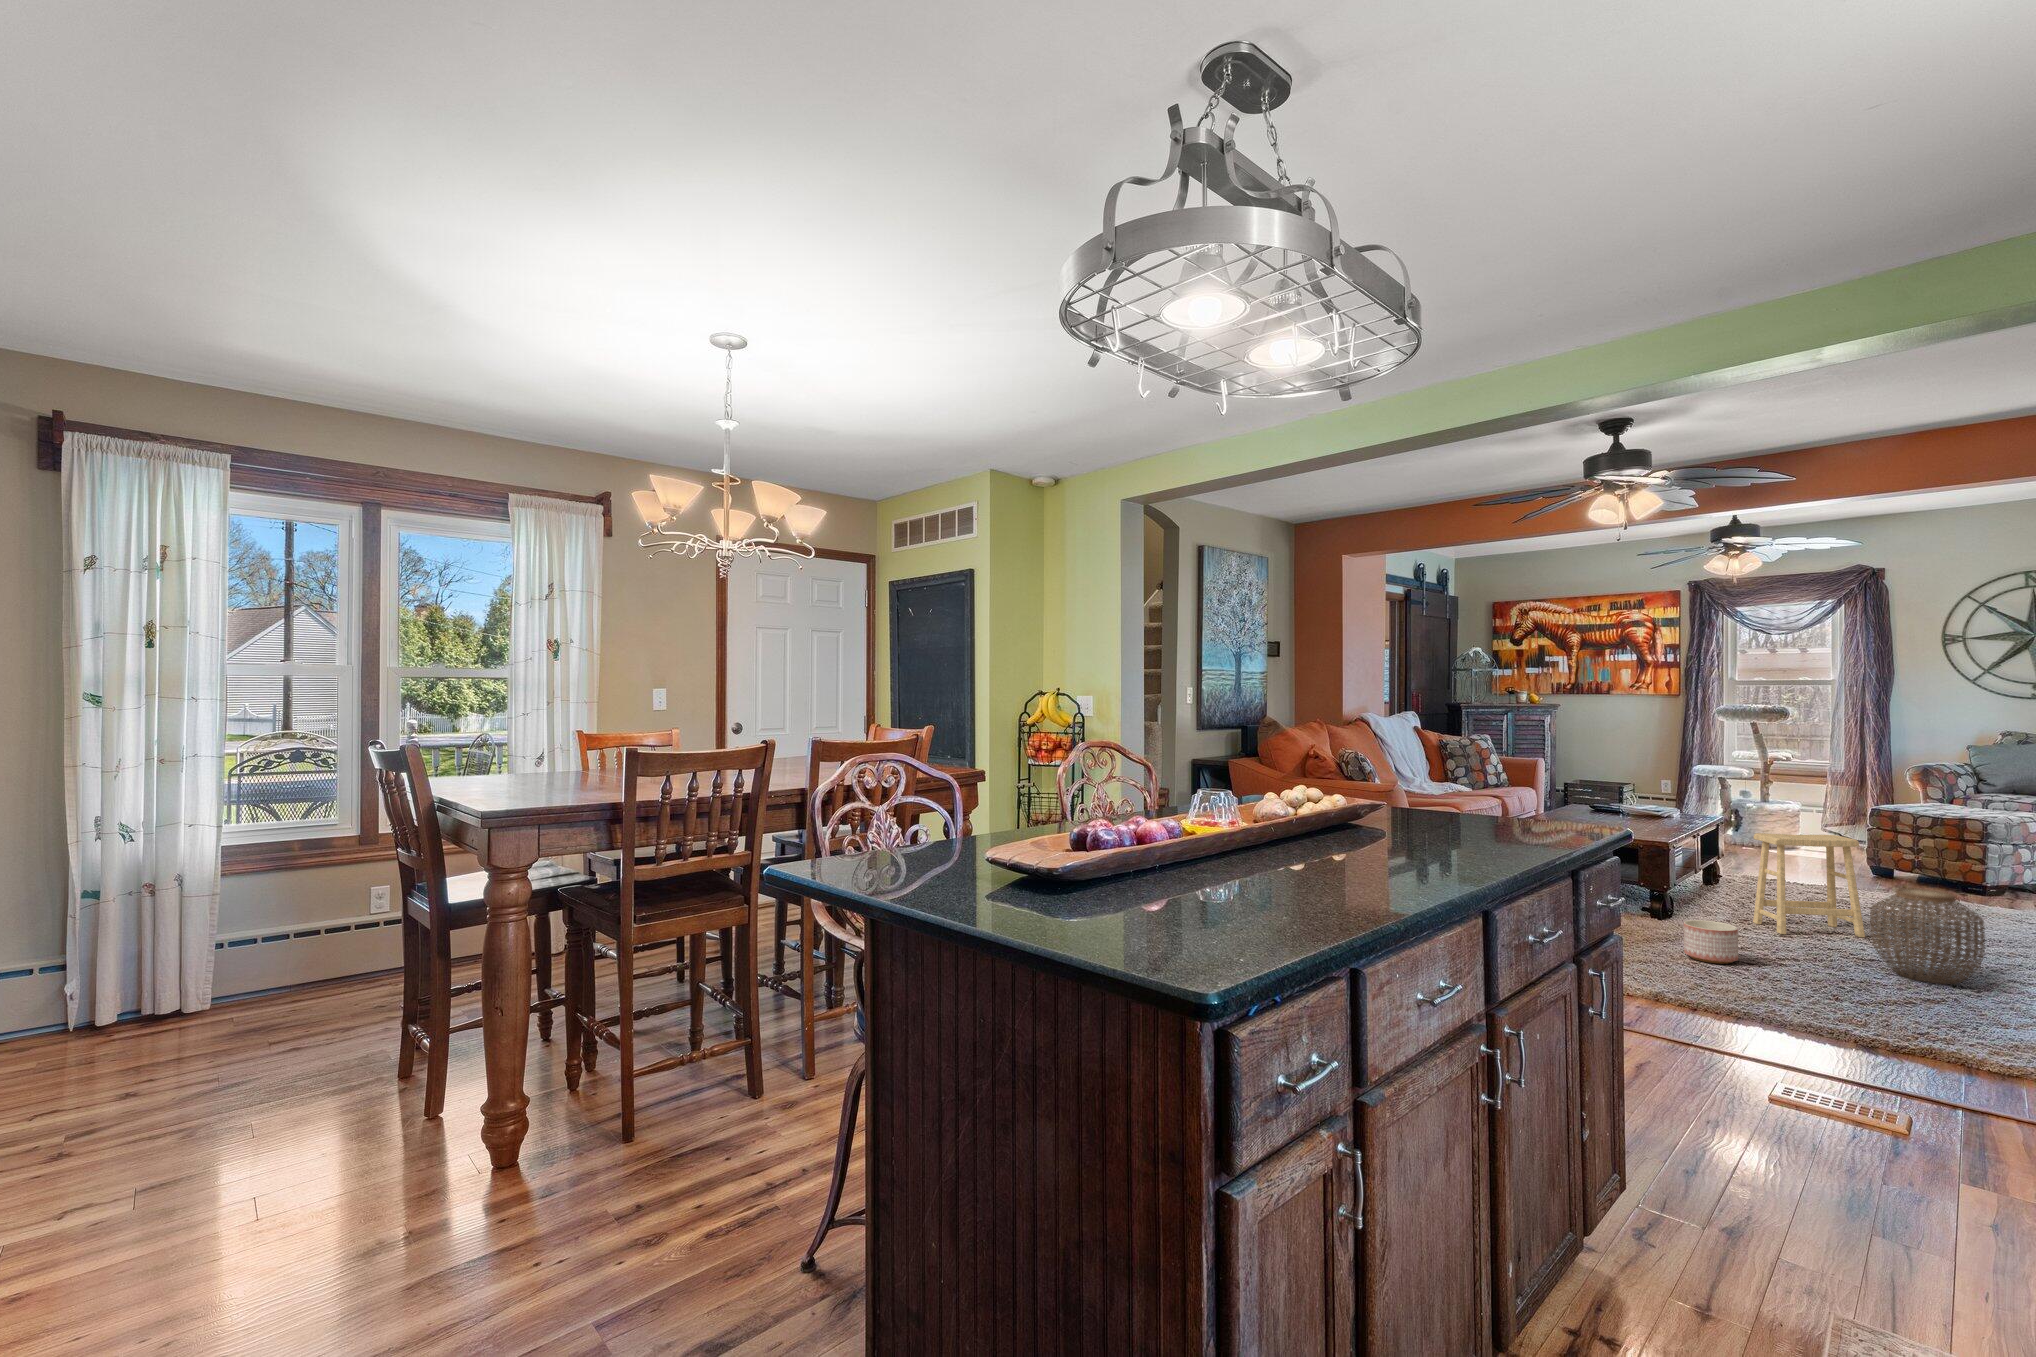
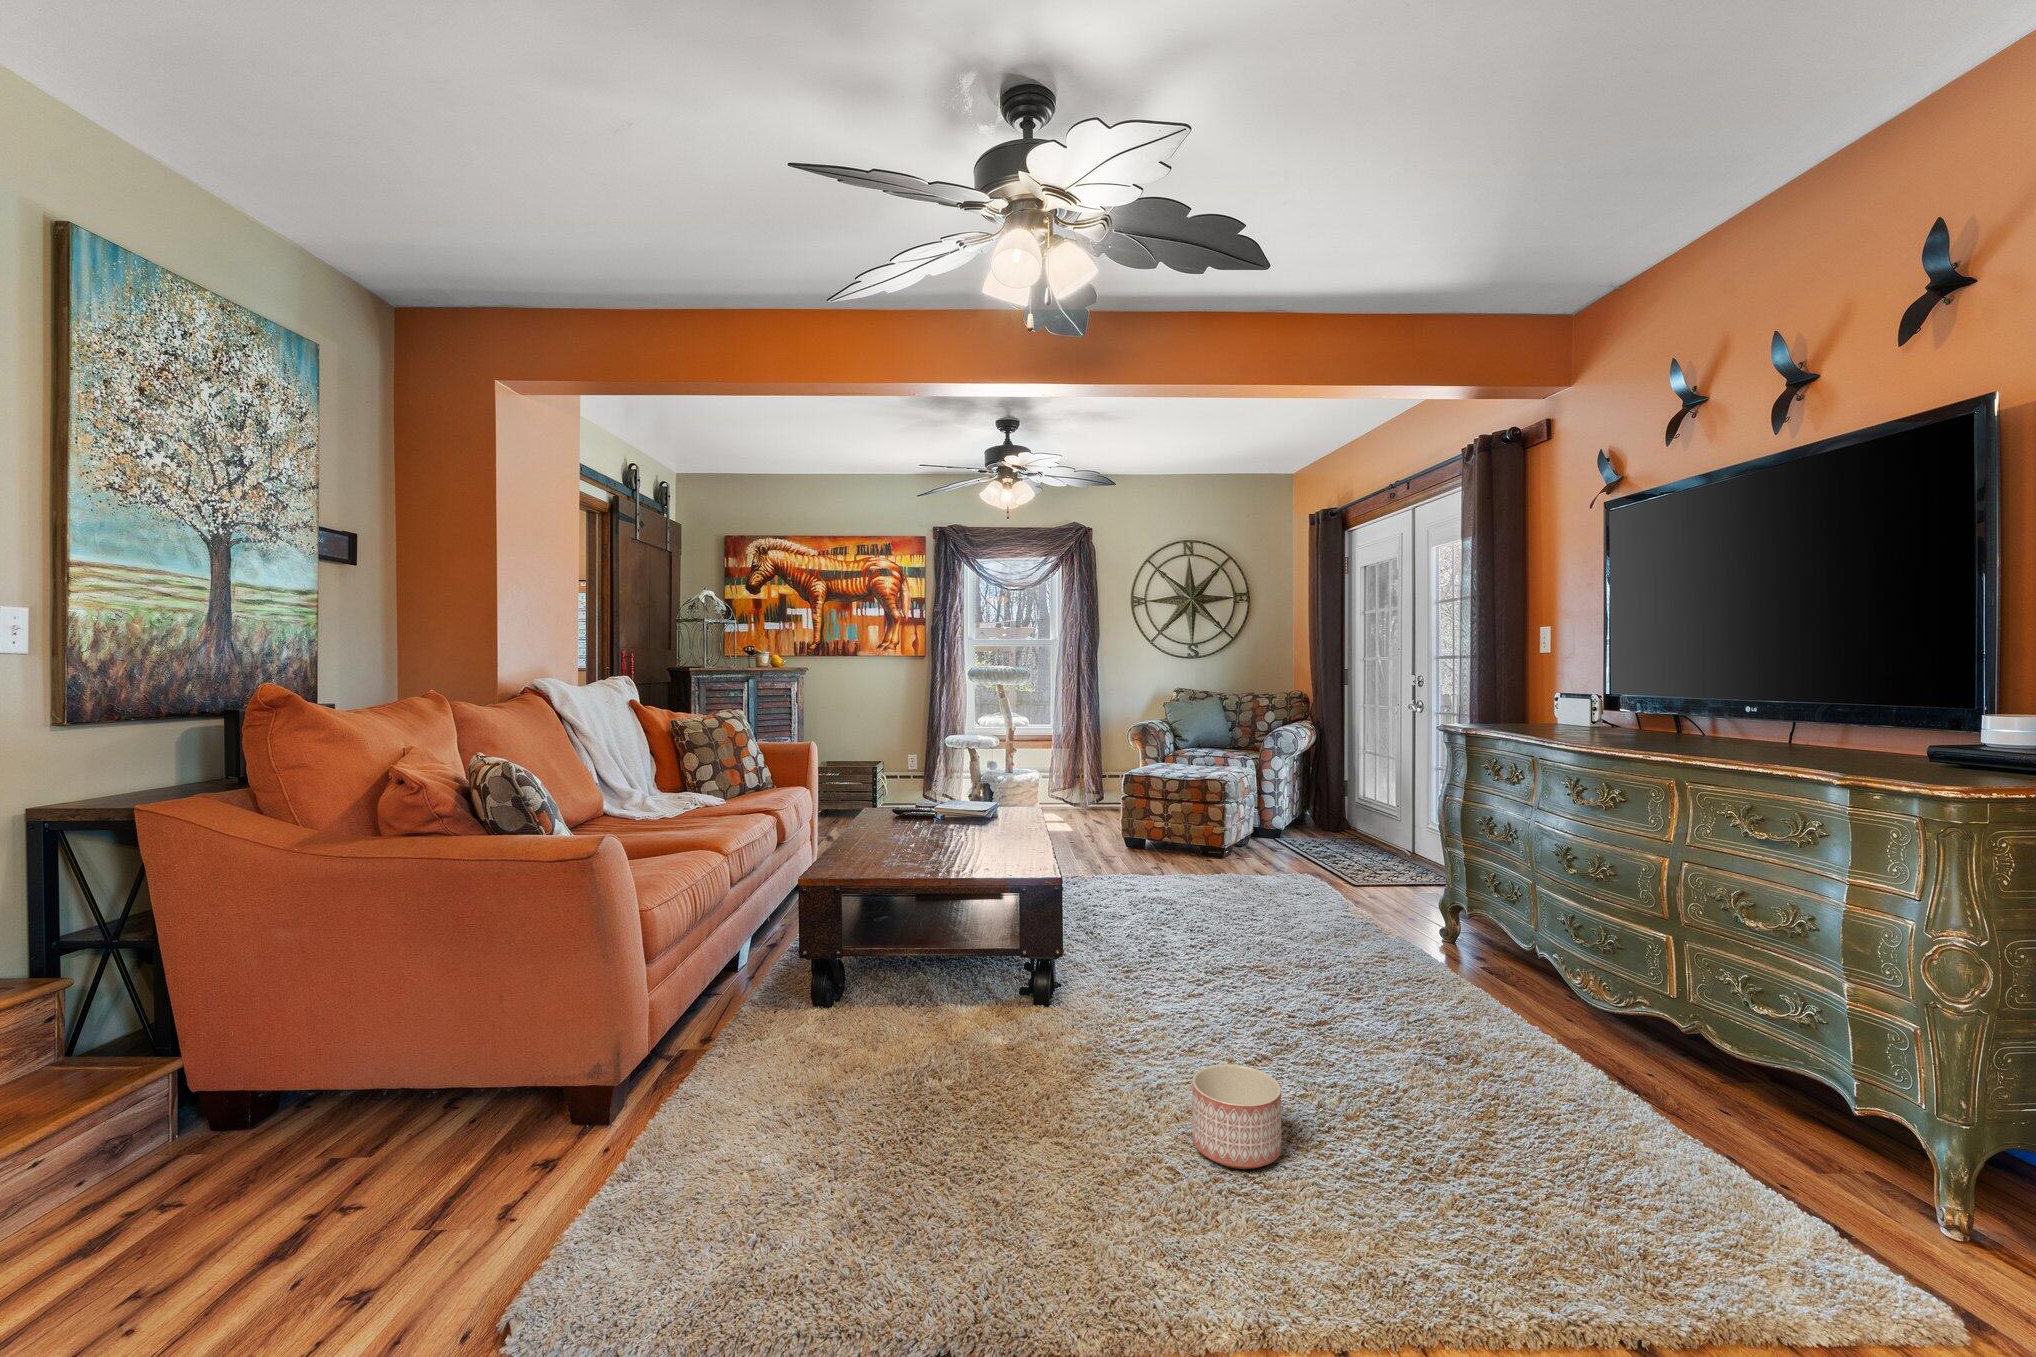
footstool: present [1753,833,1865,937] -> none [1165,842,1292,1015]
woven basket: present [1870,888,1985,984] -> none [1393,937,1541,1098]

